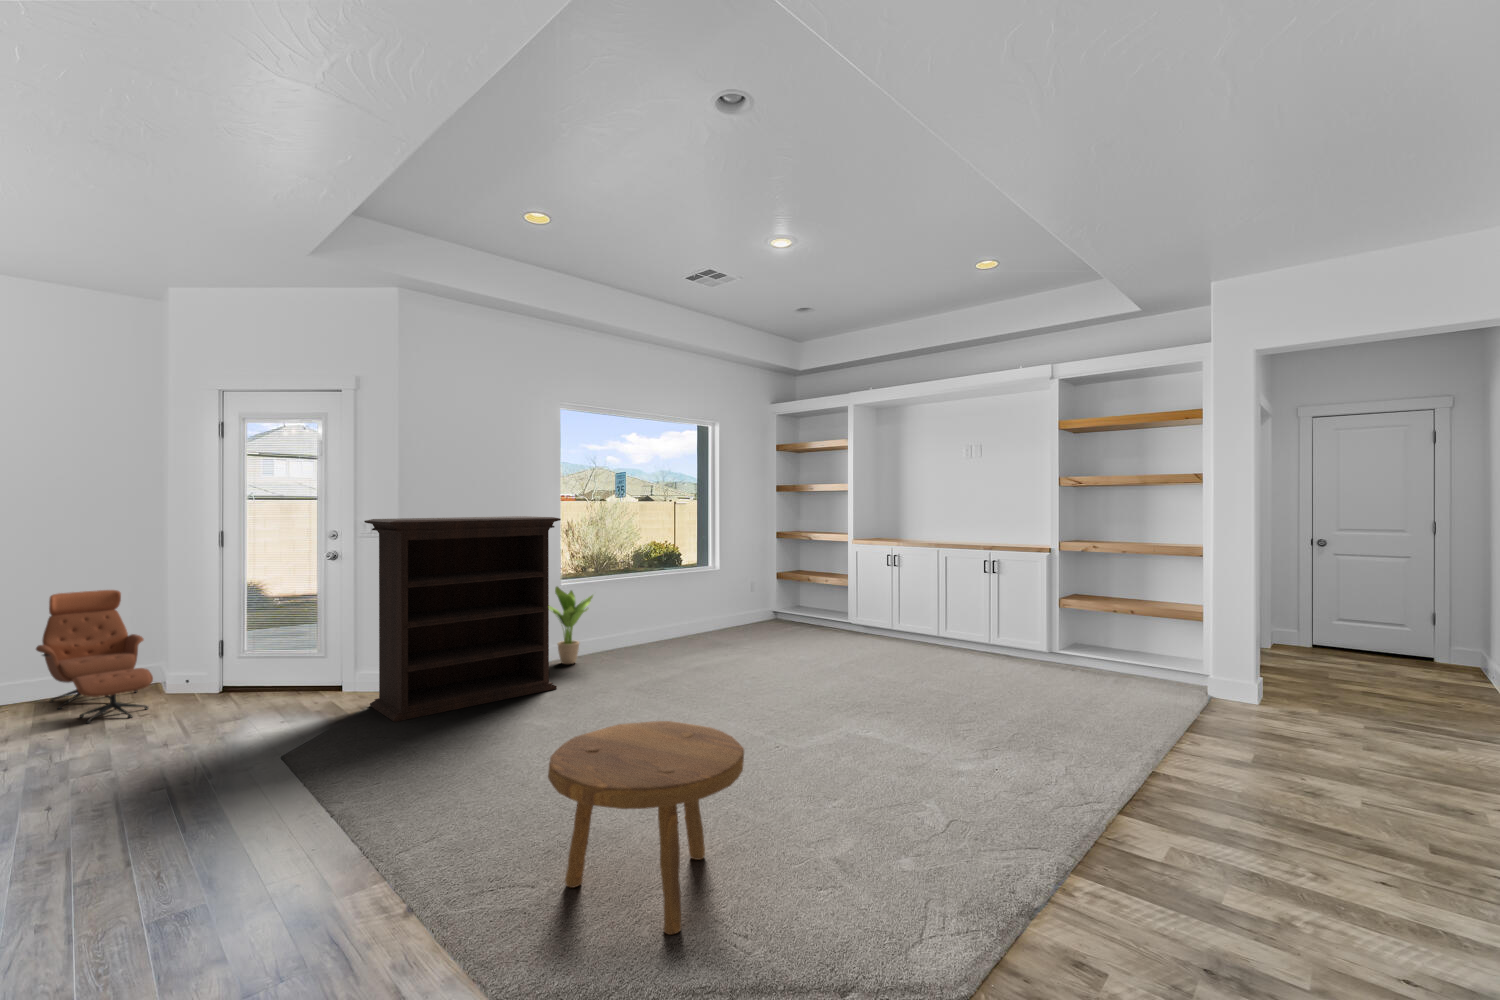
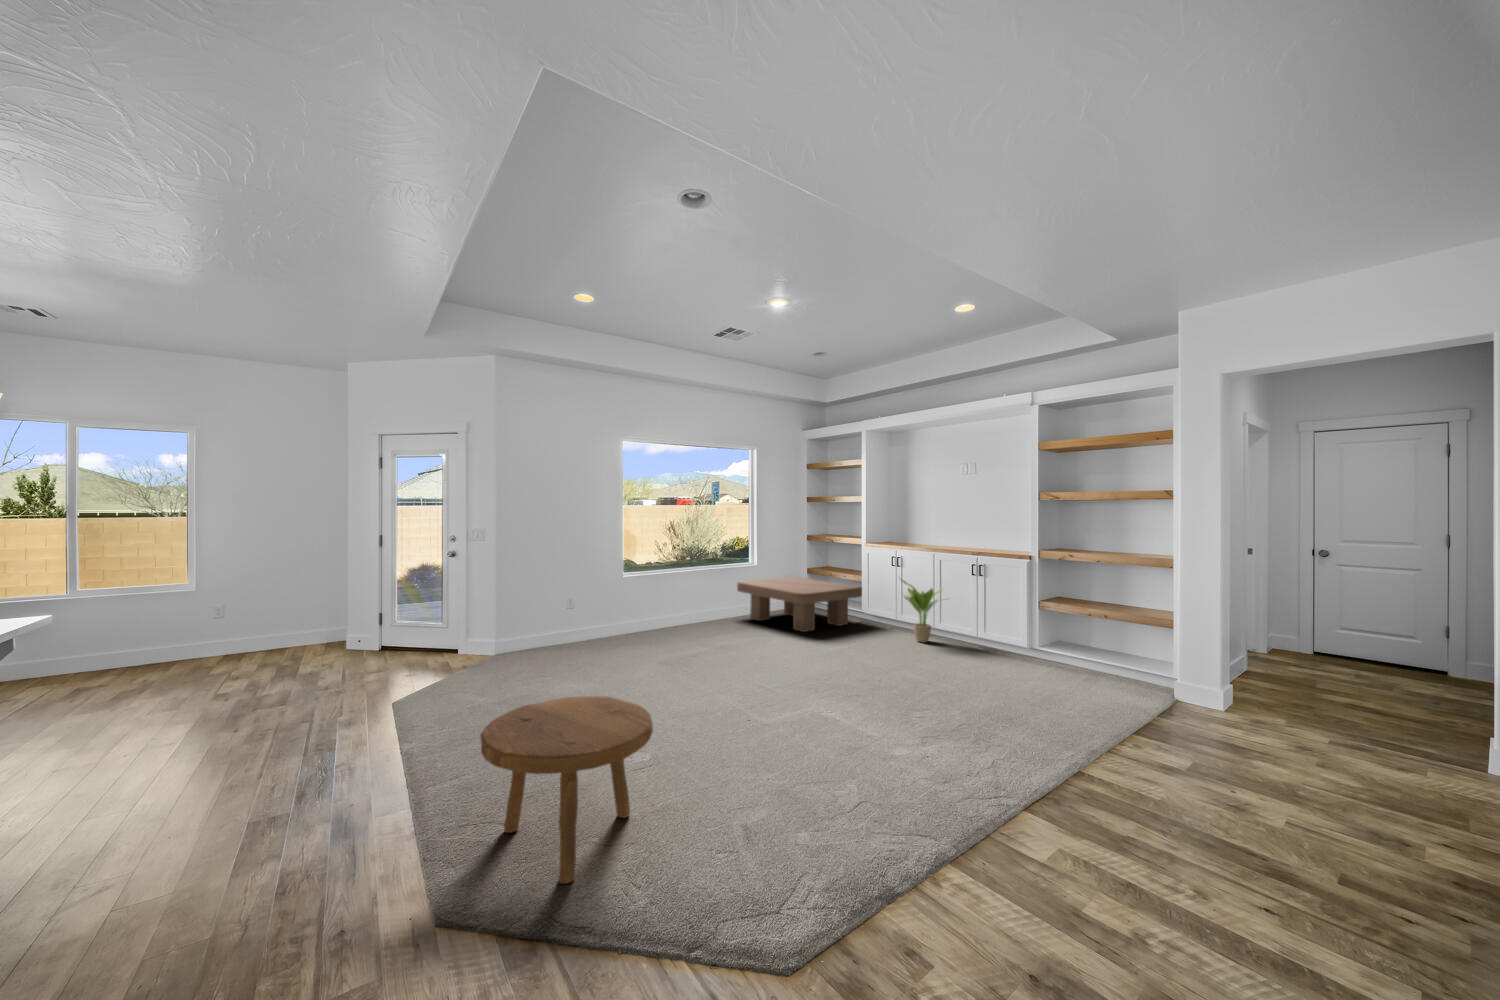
bookshelf: present [364,516,561,722] -> none [446,519,599,680]
coffee table: none [703,581,852,645] -> present [737,577,862,632]
potted plant: present [549,587,593,664] -> present [902,580,942,642]
lounge chair: present [36,590,153,723] -> none [223,568,299,668]

